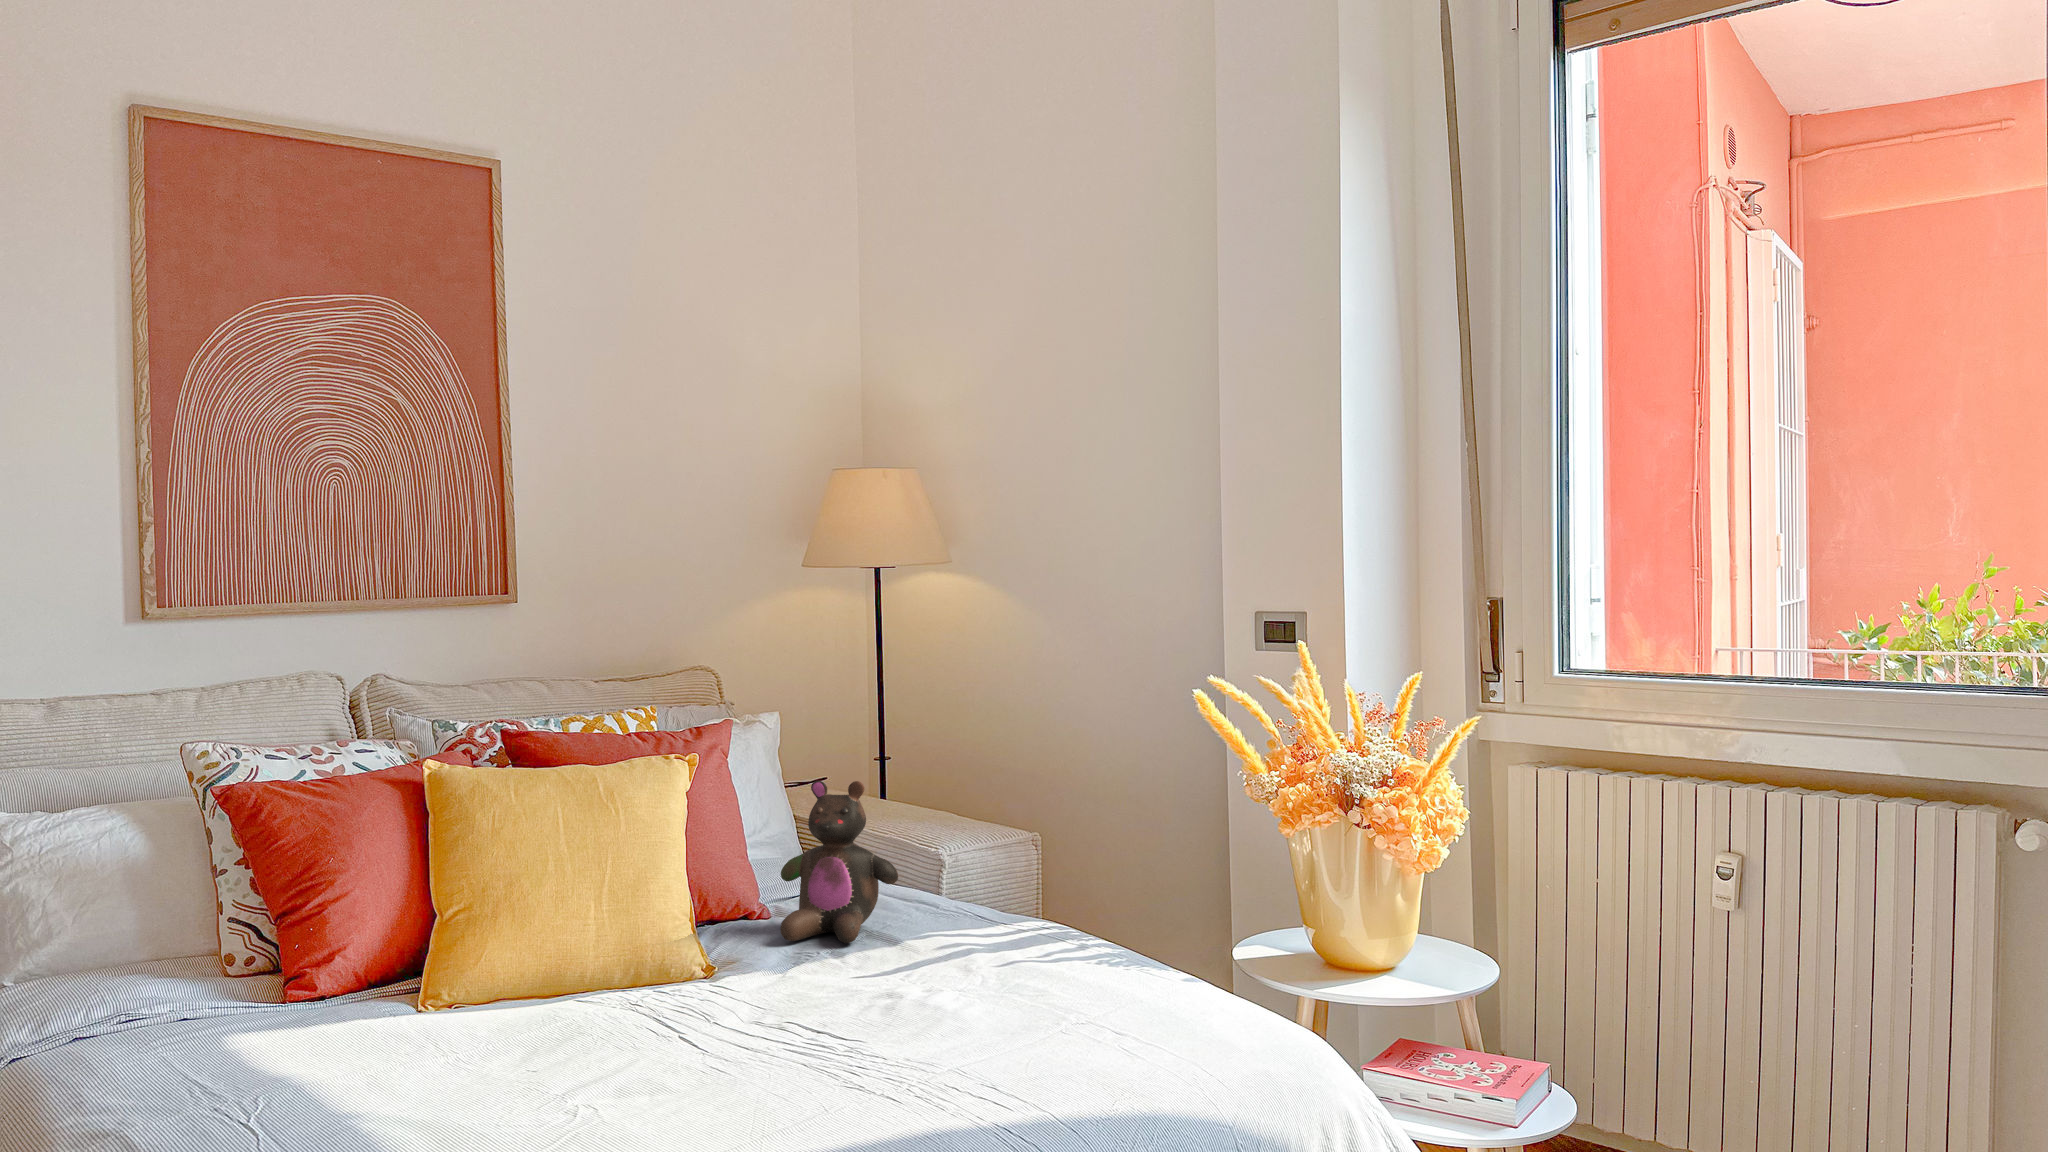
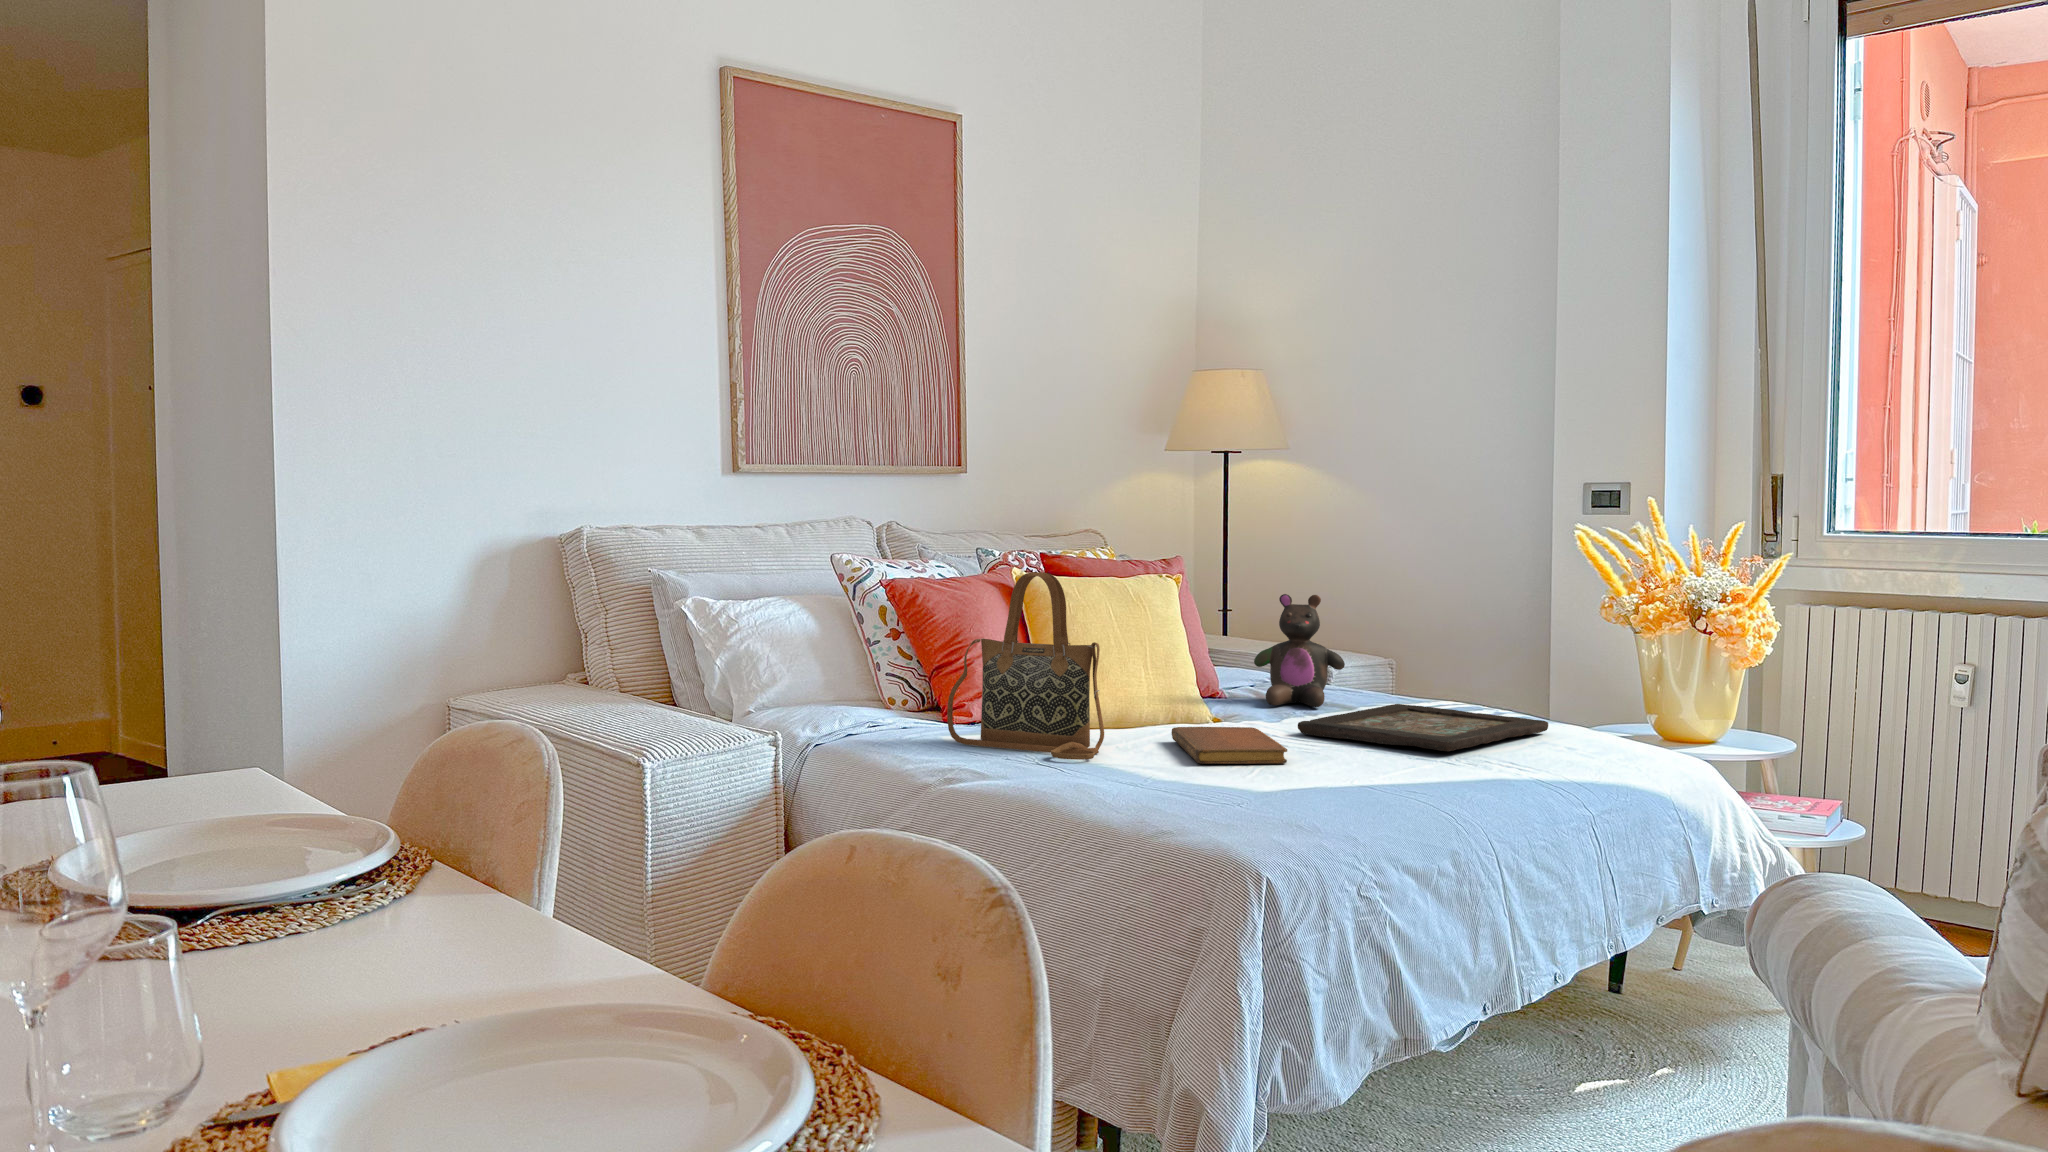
handbag: none [189,795,404,1107] -> present [947,572,1104,760]
decorative tray: none [753,940,1122,1059] -> present [1298,704,1548,752]
notebook: none [500,1014,673,1109] -> present [1171,727,1287,764]

